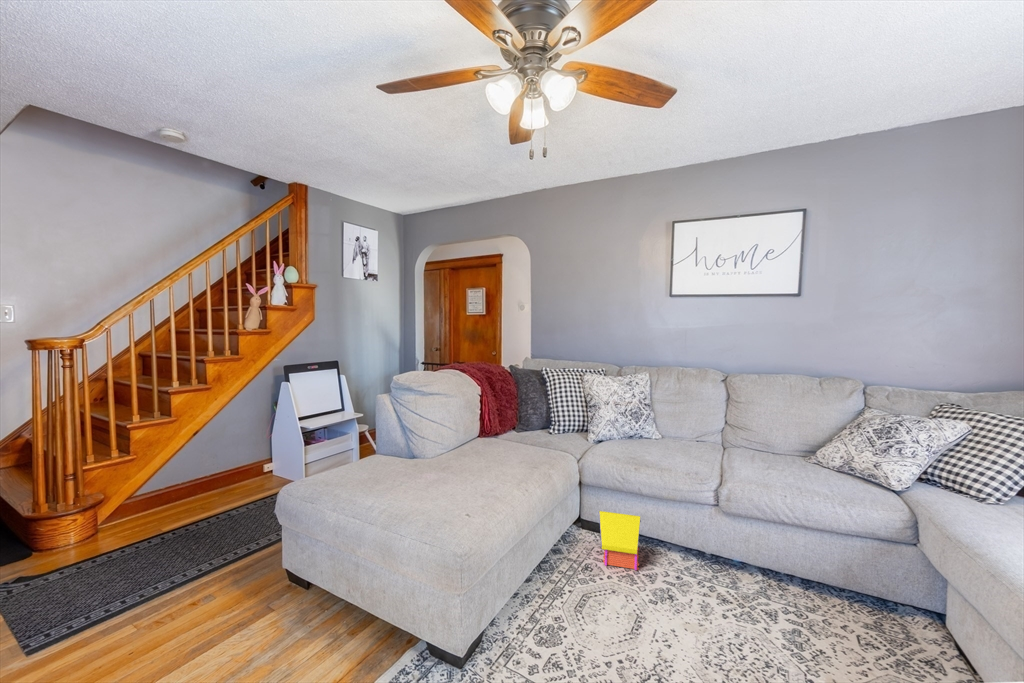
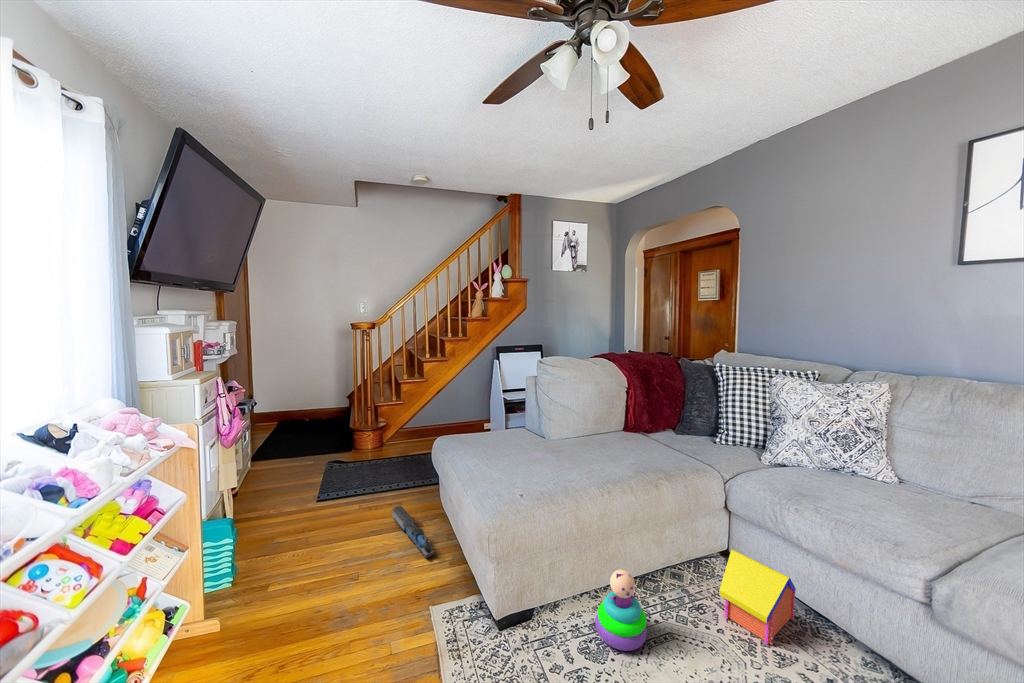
stacking toy: none [533,553,579,626] -> present [595,570,647,651]
toy train: none [204,603,320,650] -> present [392,506,435,558]

